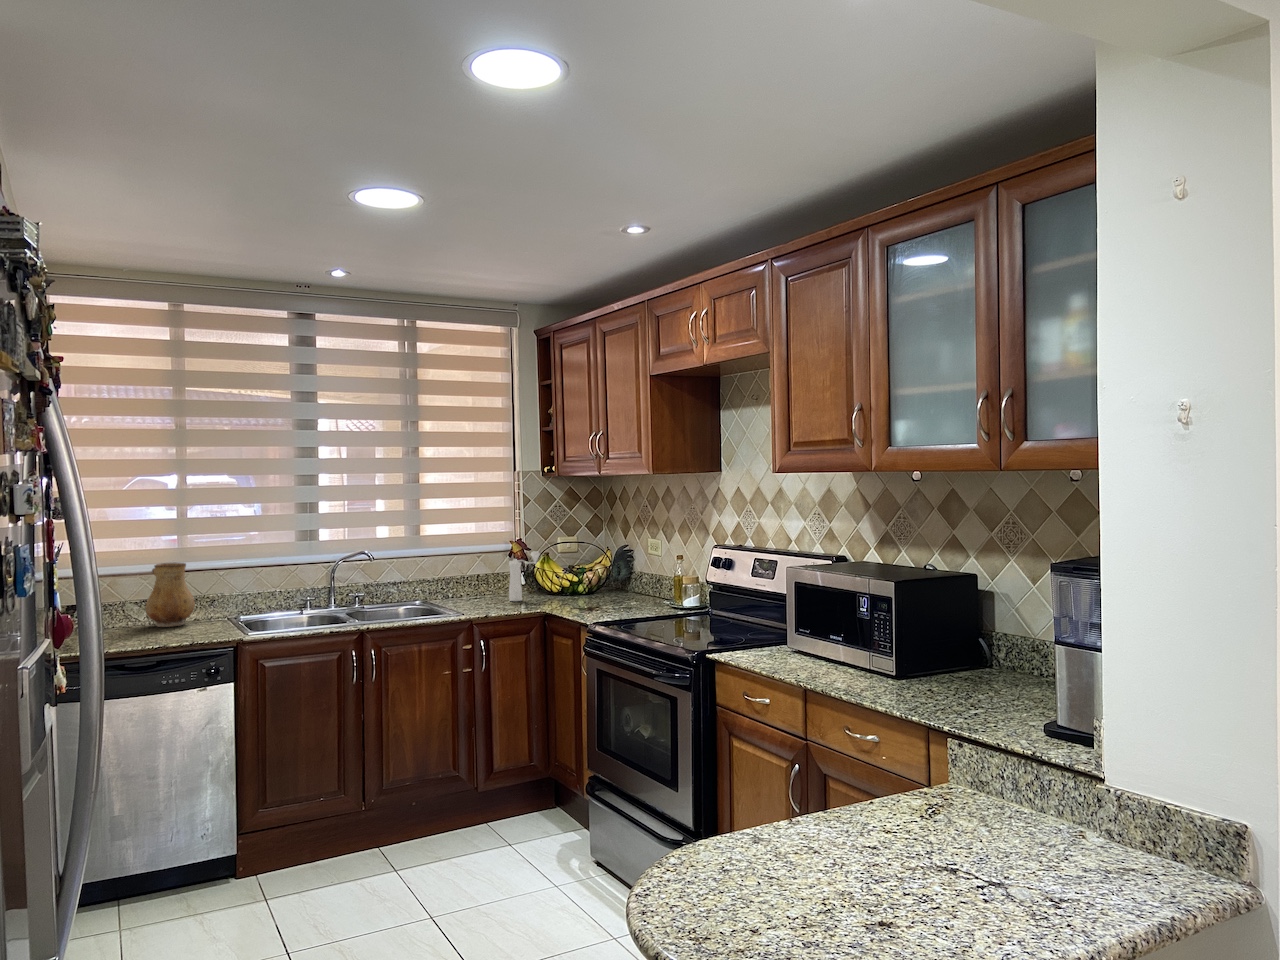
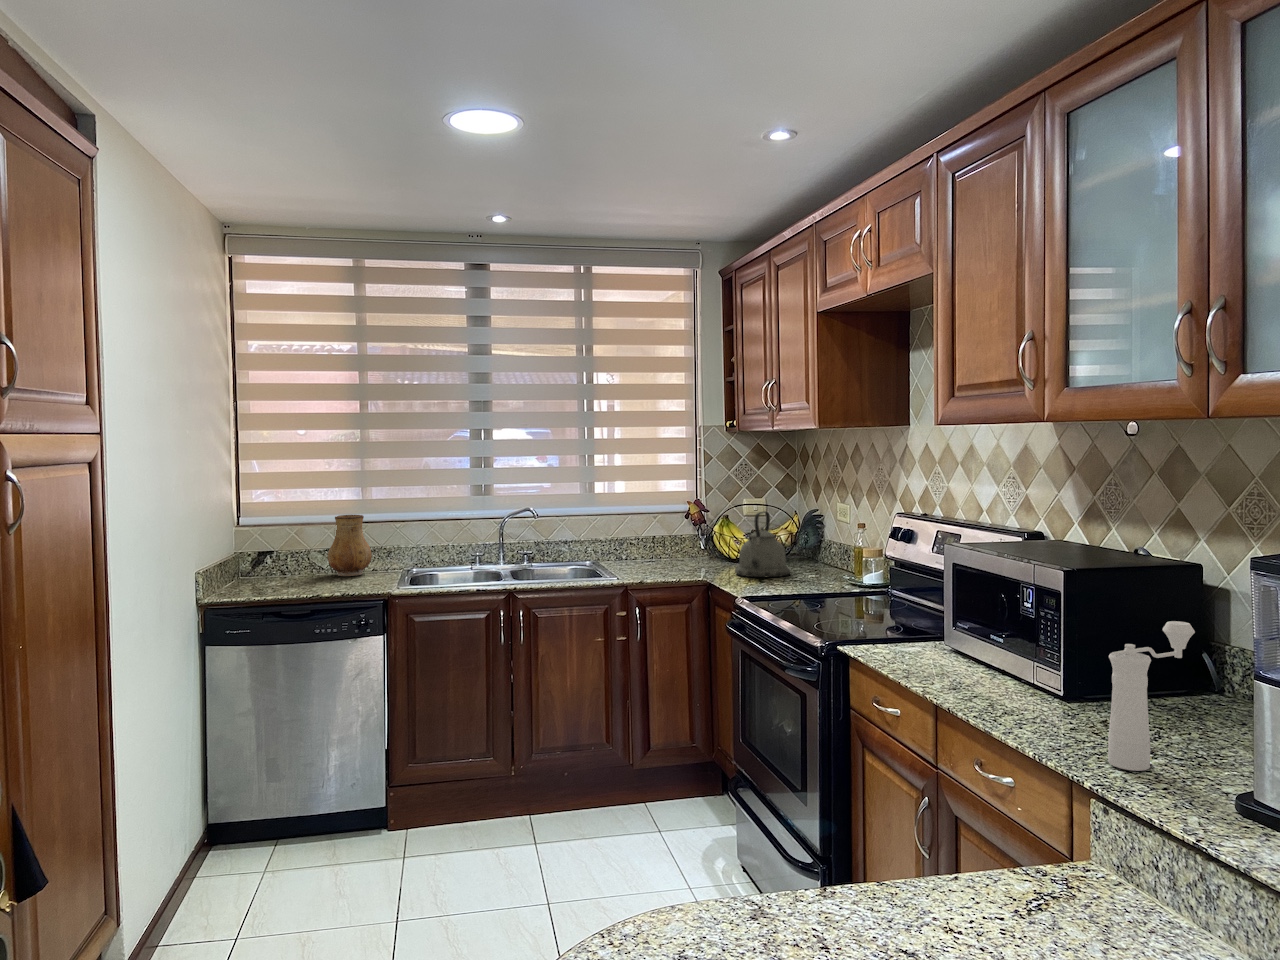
kettle: none [566,548,615,607] -> present [735,511,790,577]
pepper mill: present [509,552,540,601] -> present [1108,621,1195,771]

